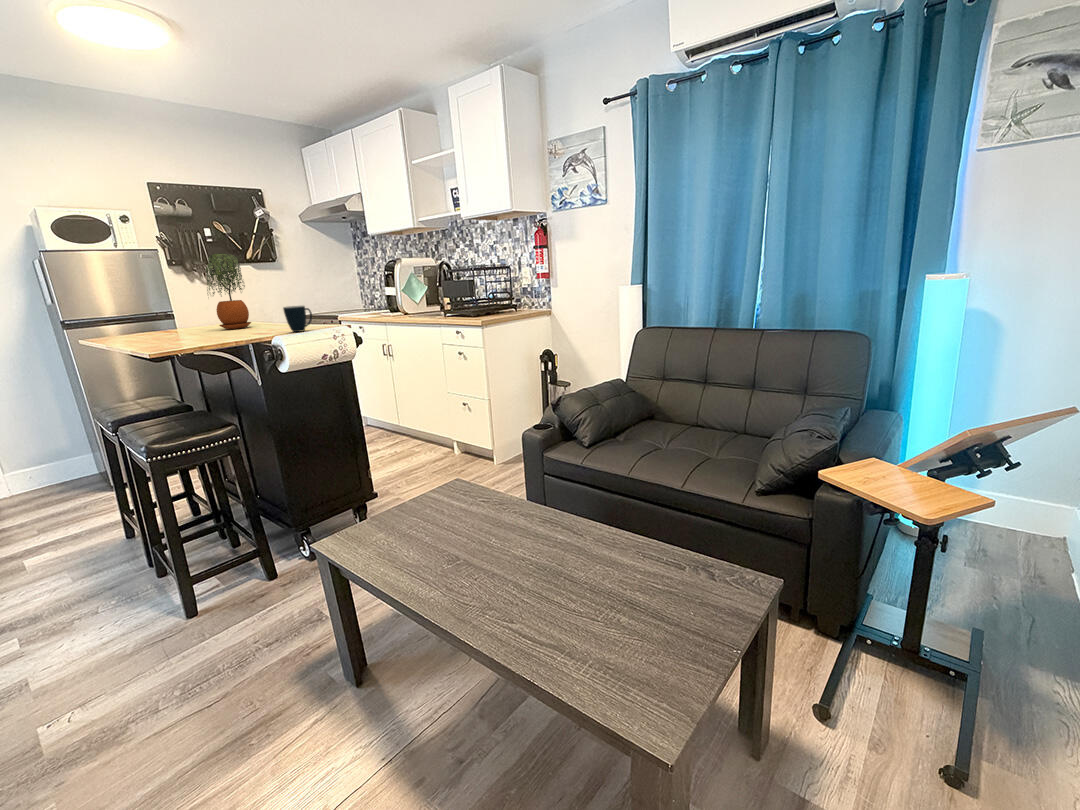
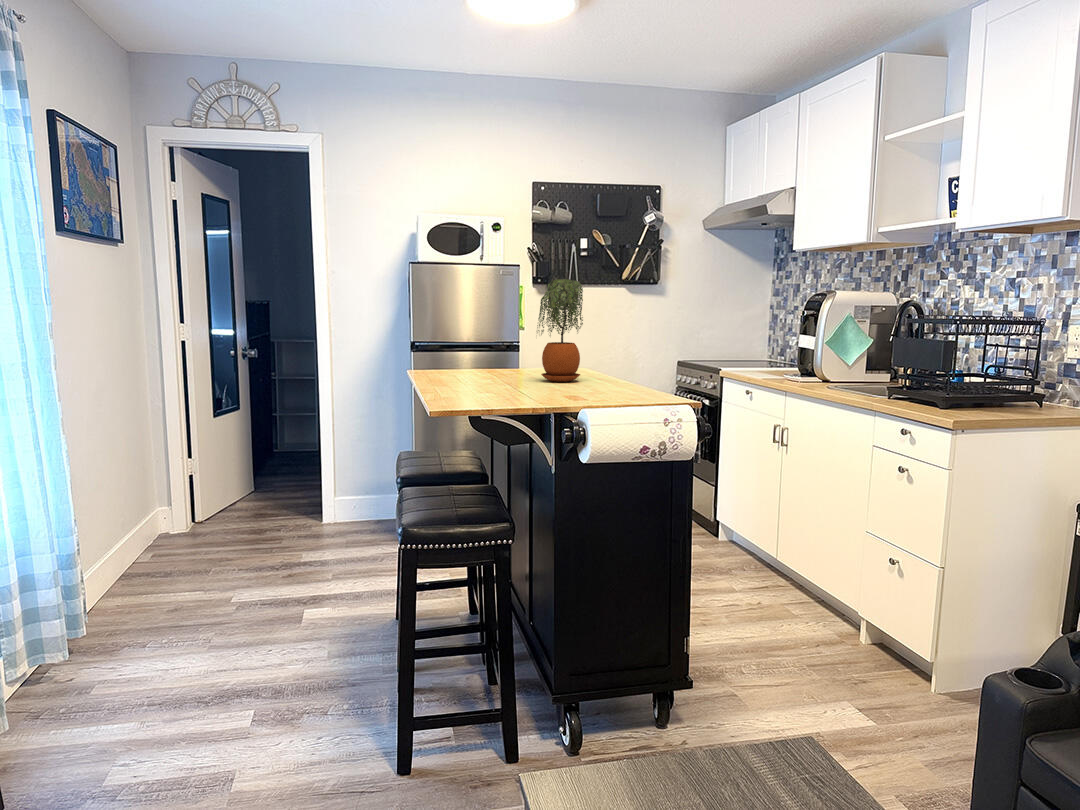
mug: present [283,305,312,332] -> none [606,364,644,404]

